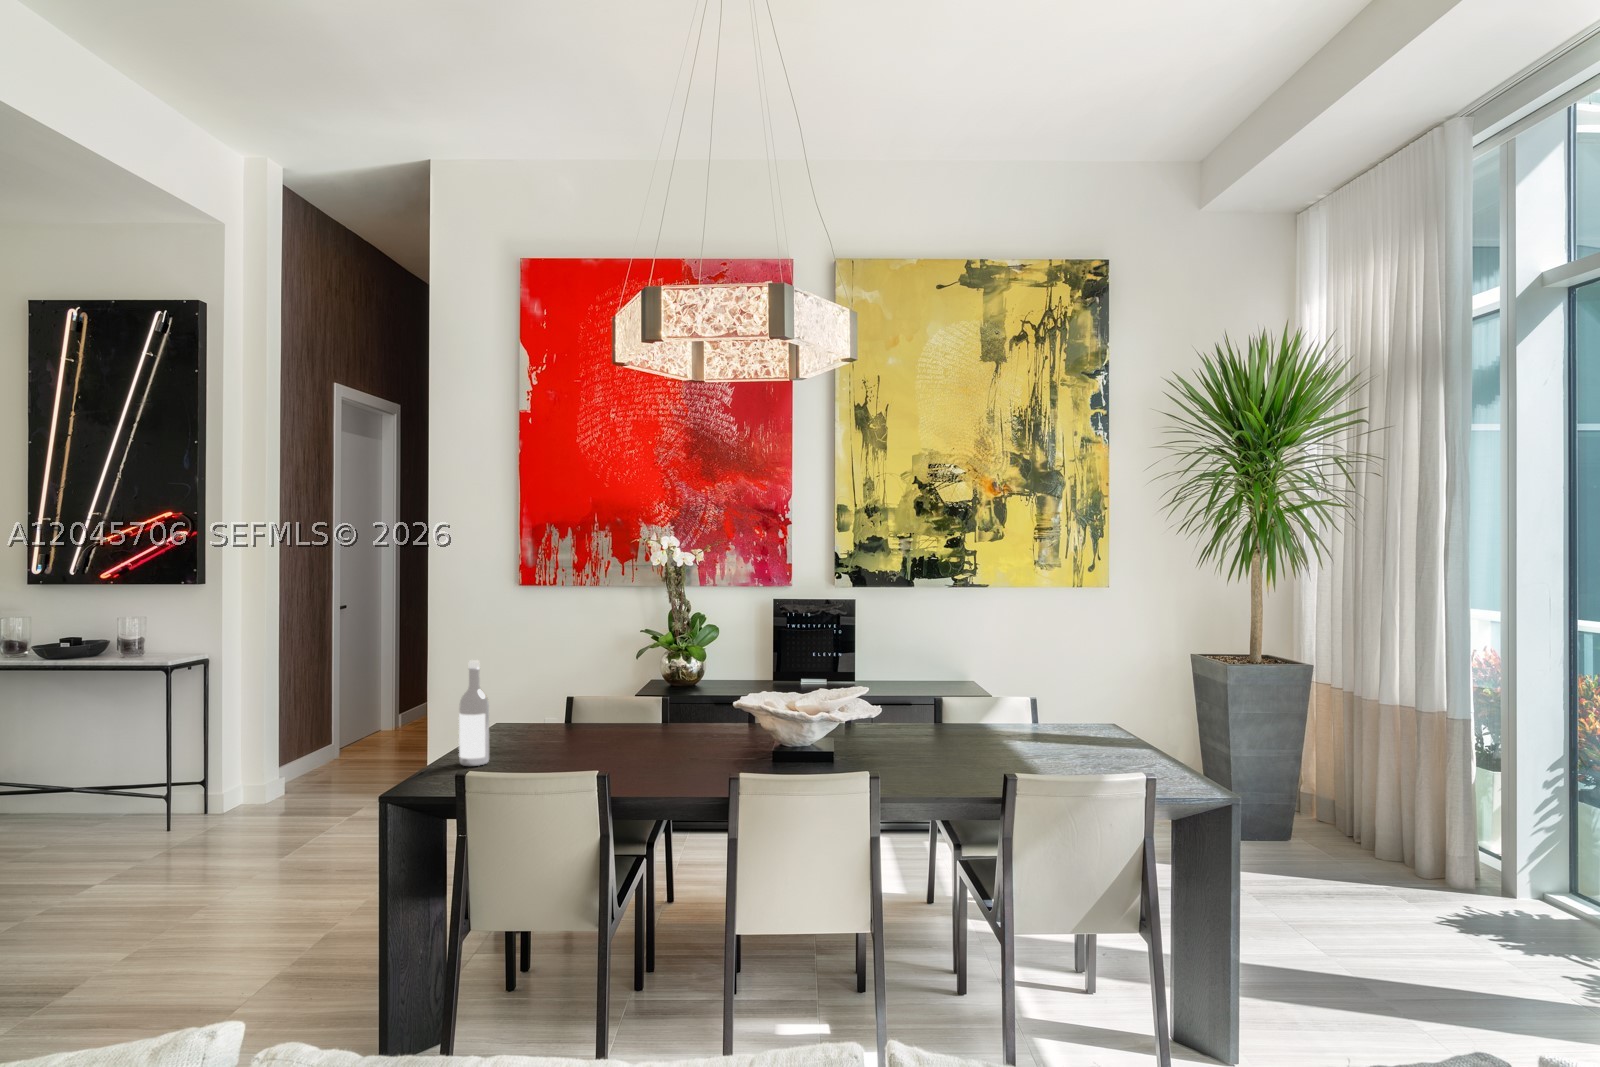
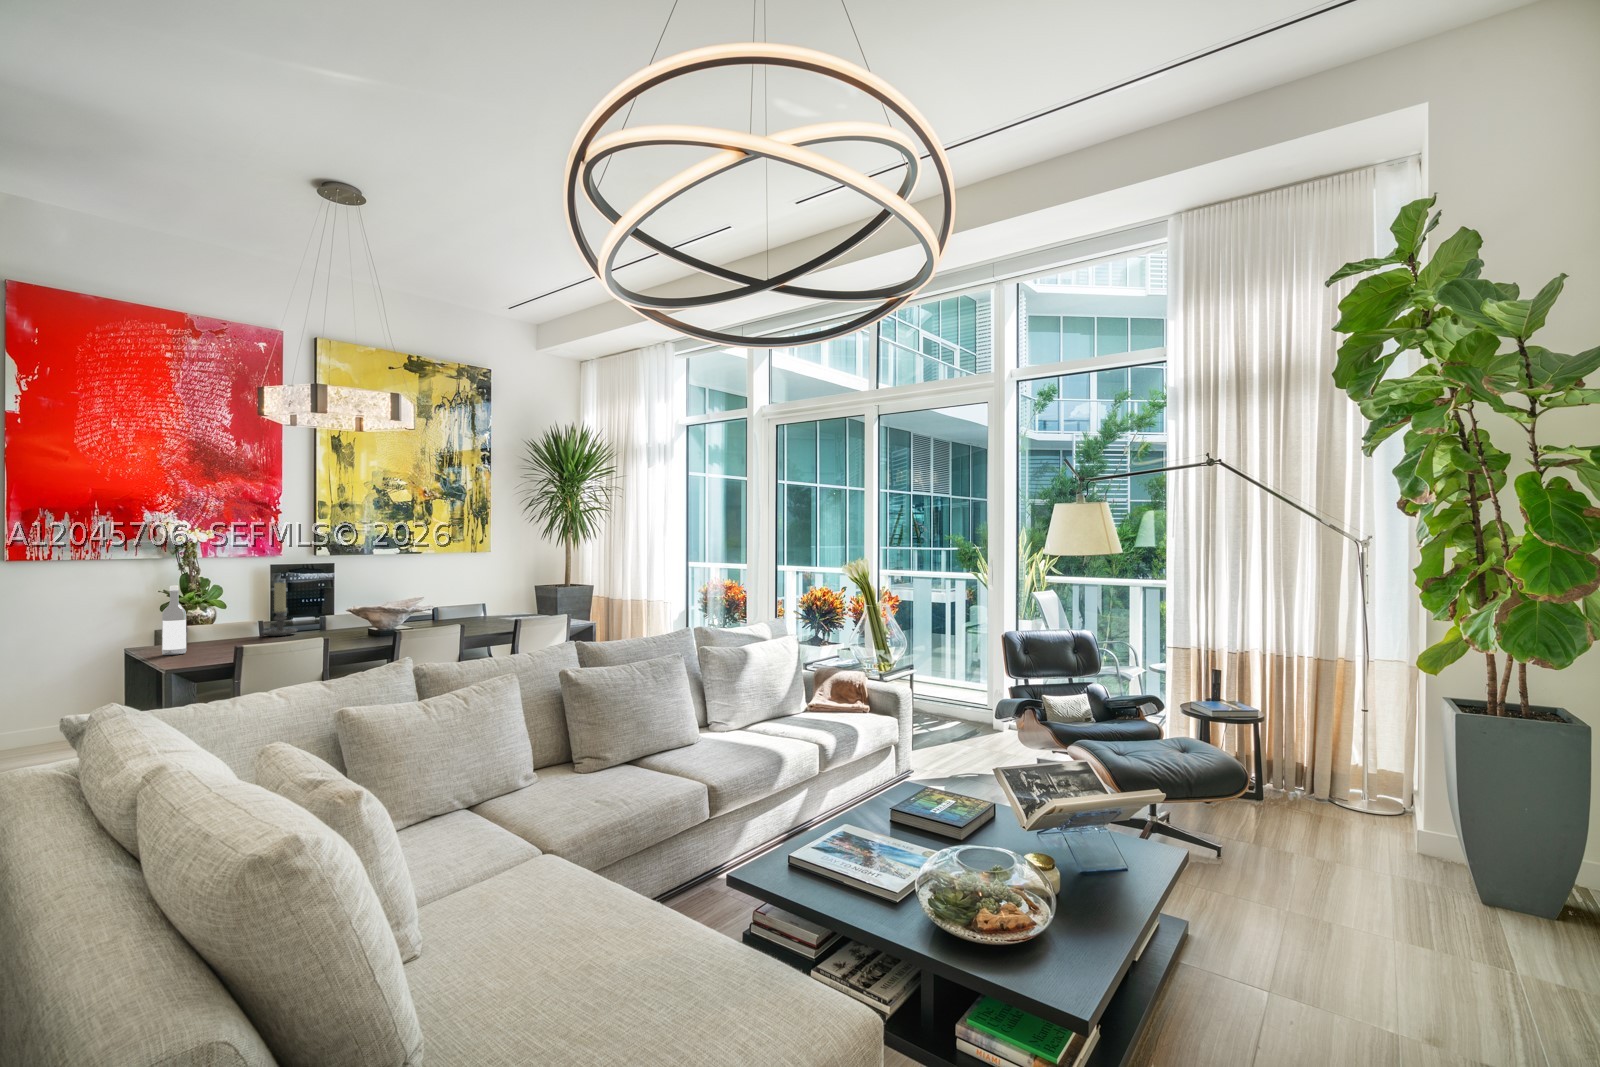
candle holder: none [642,649,688,736] -> present [263,582,297,636]

